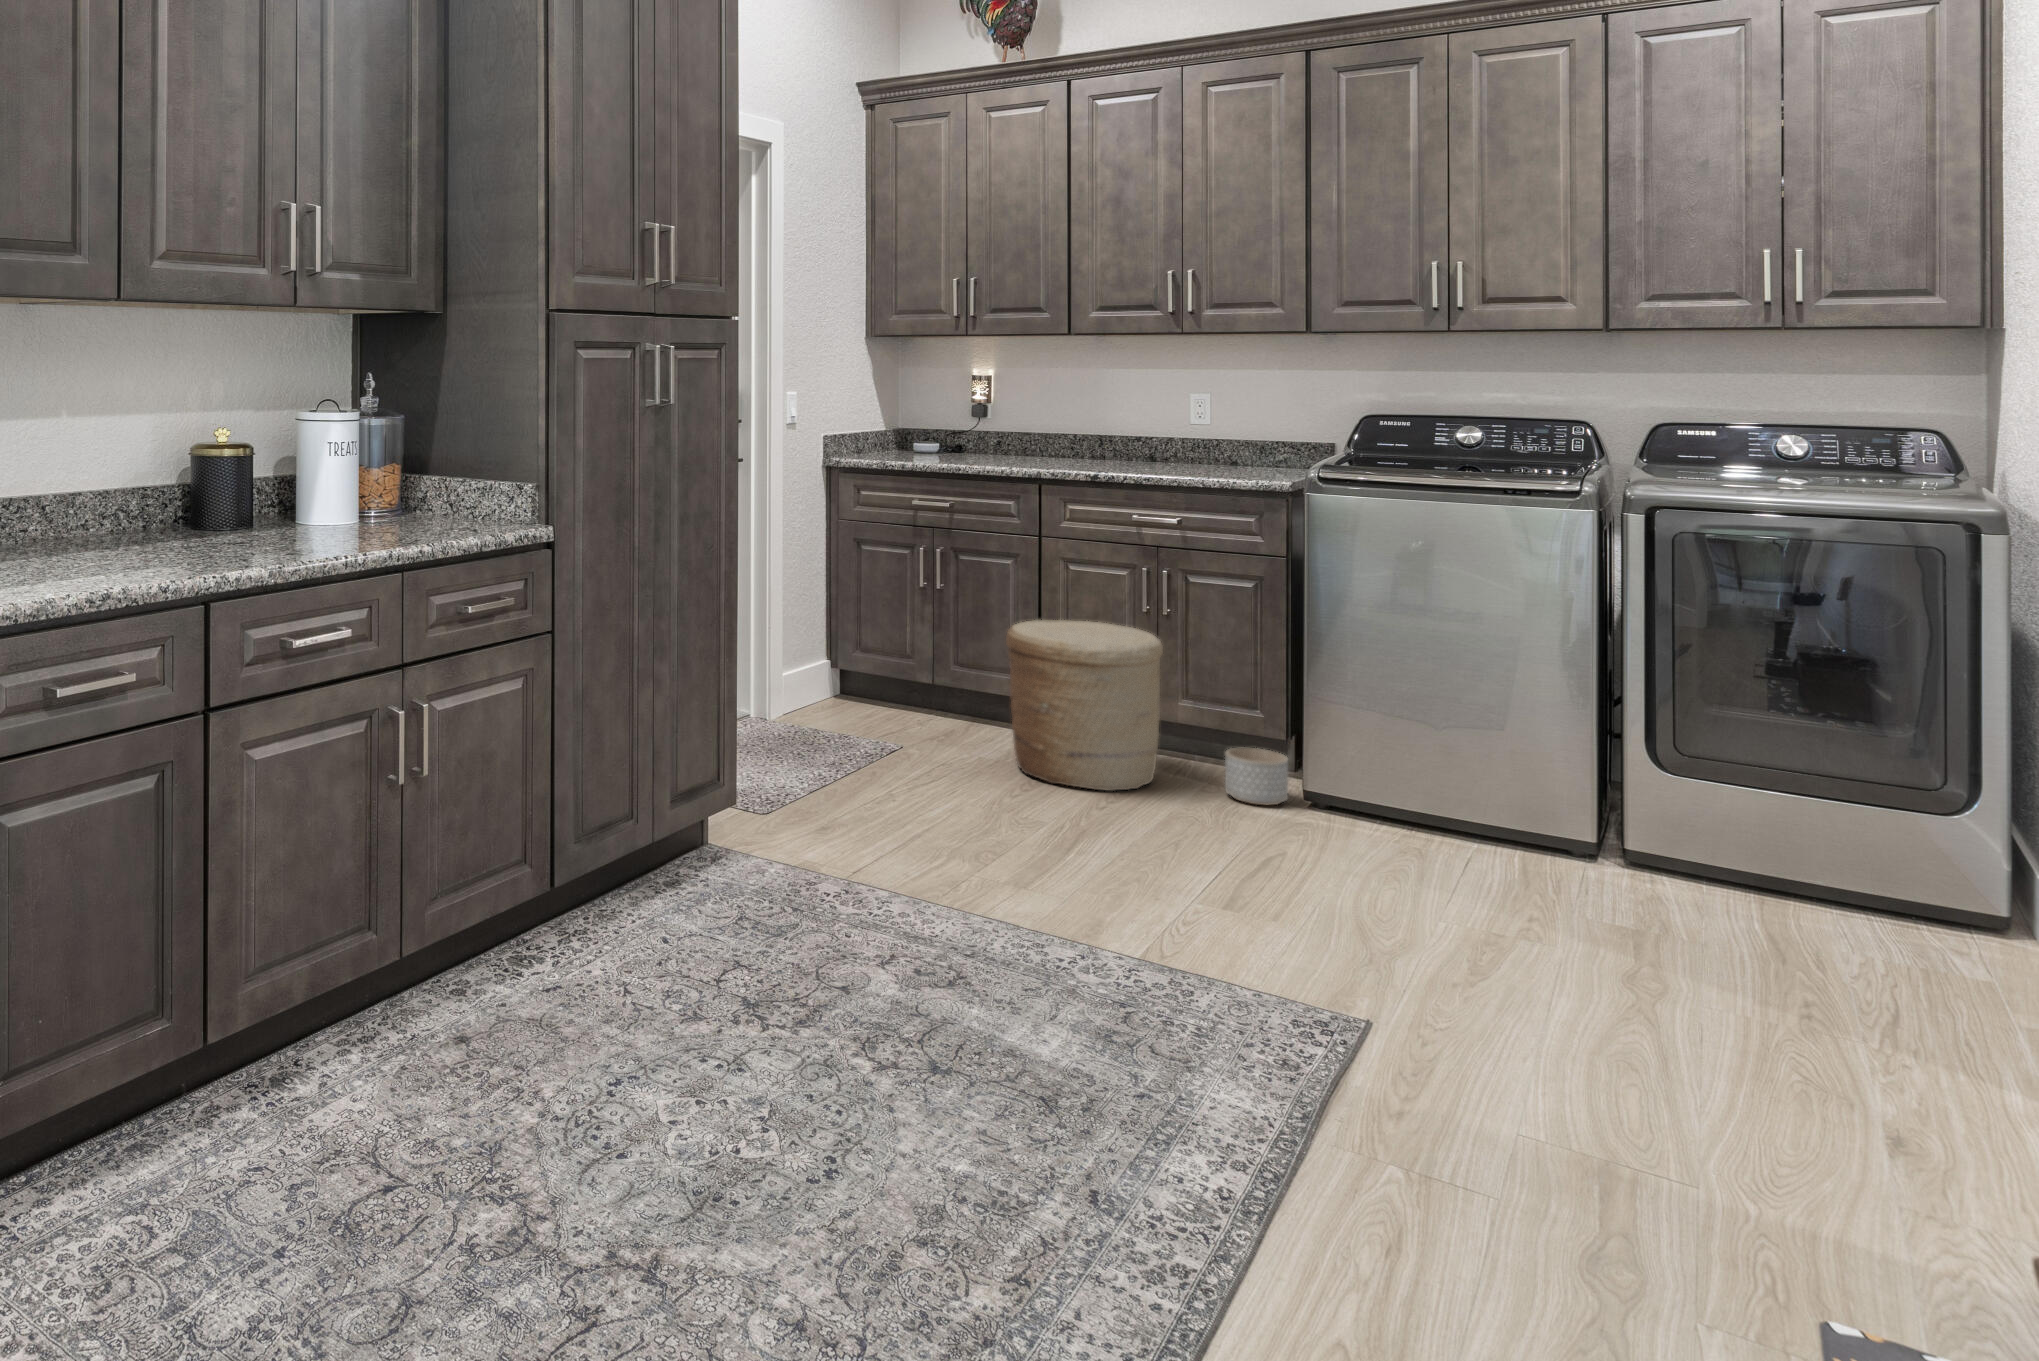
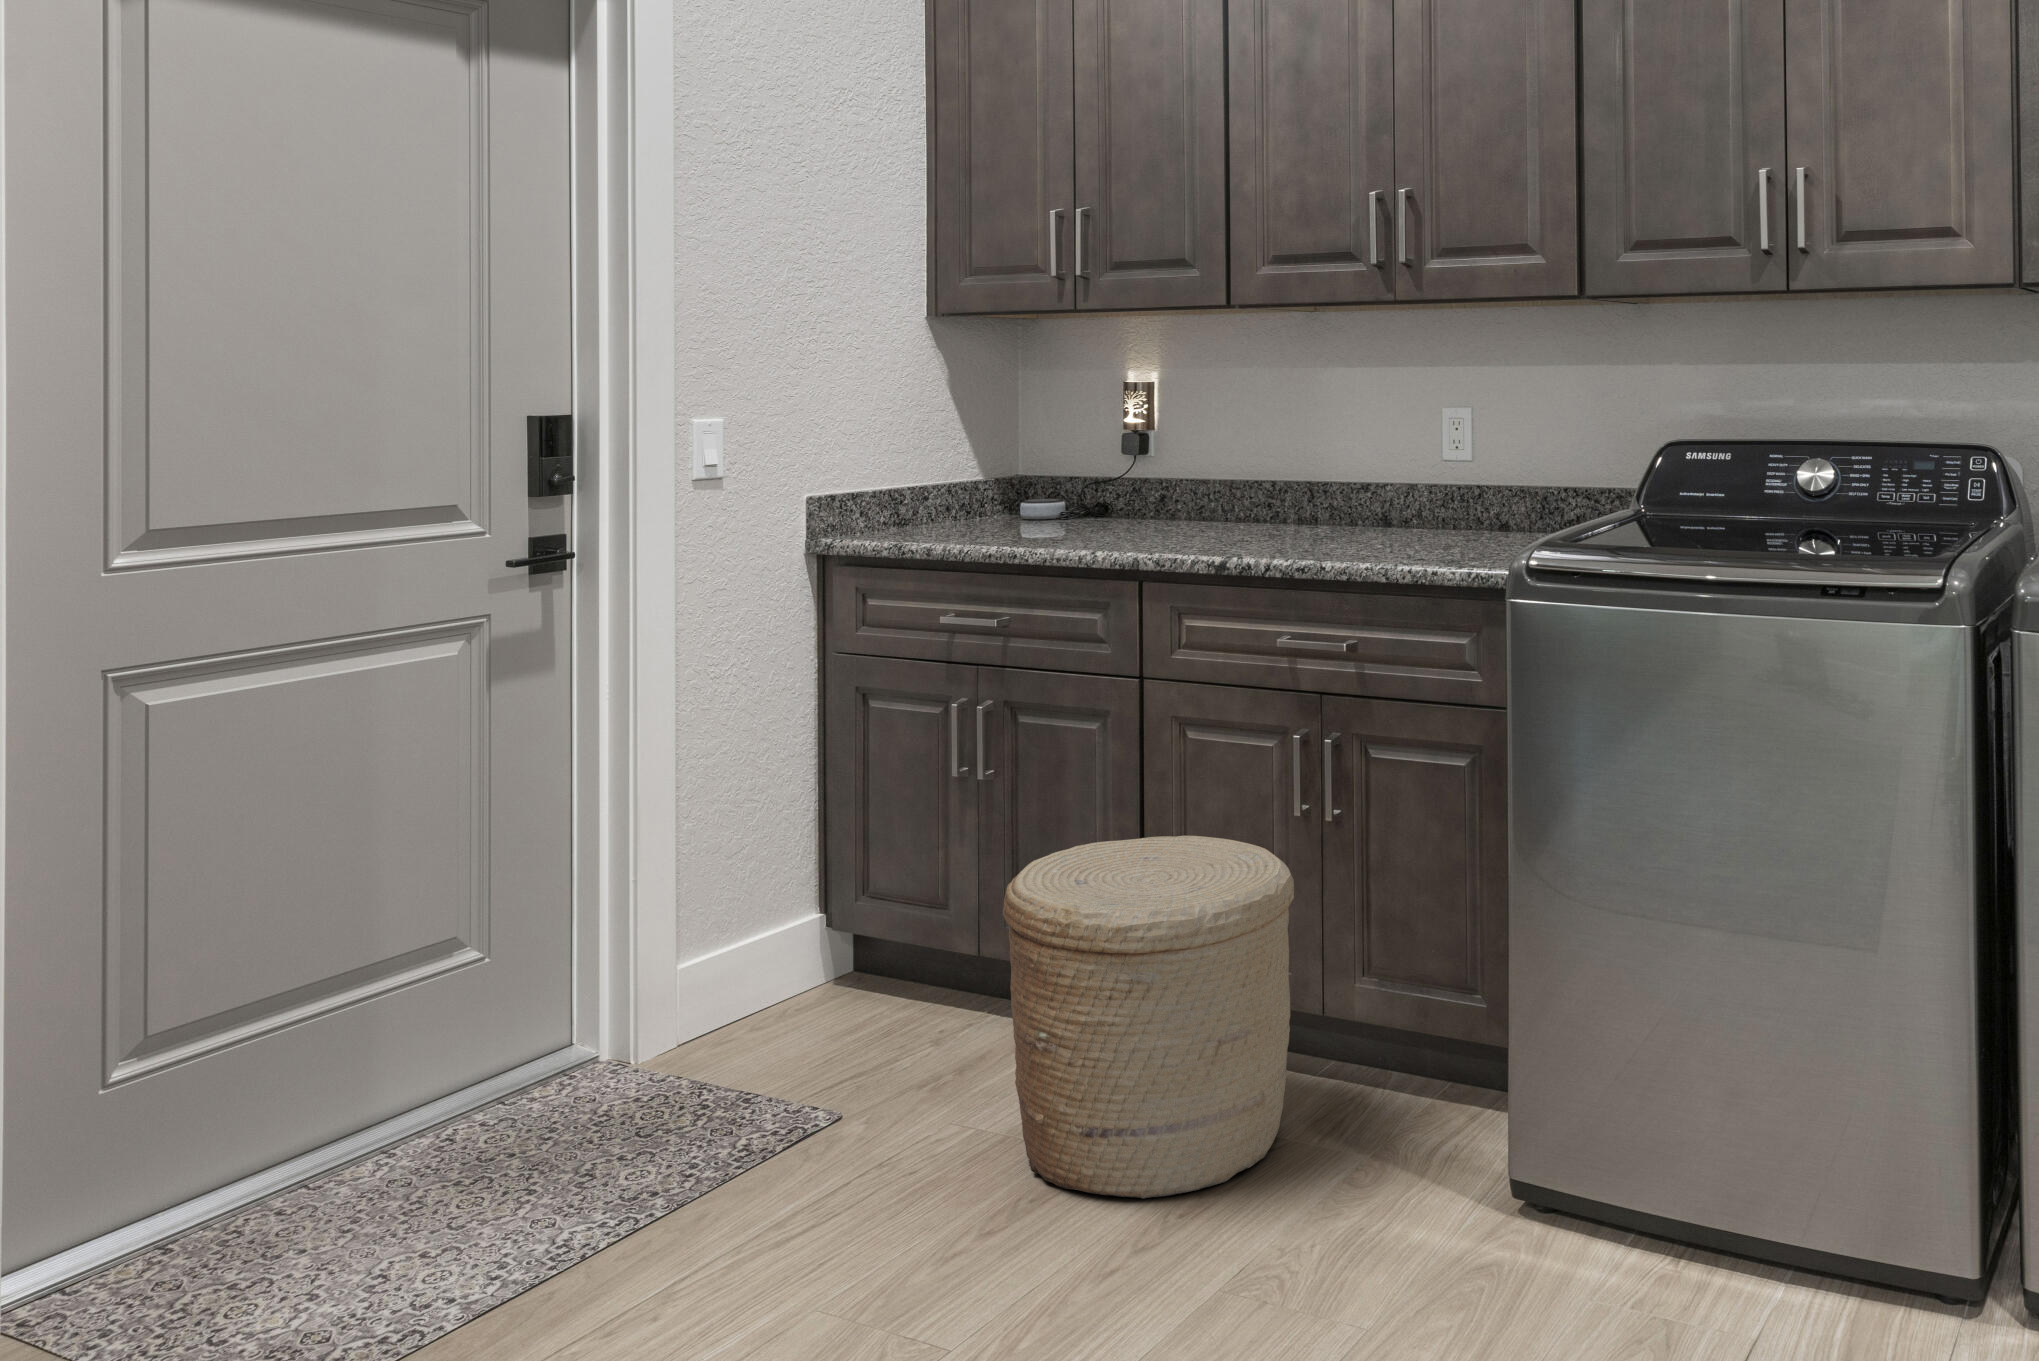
planter: present [1225,748,1288,805] -> none [1384,1077,1492,1203]

